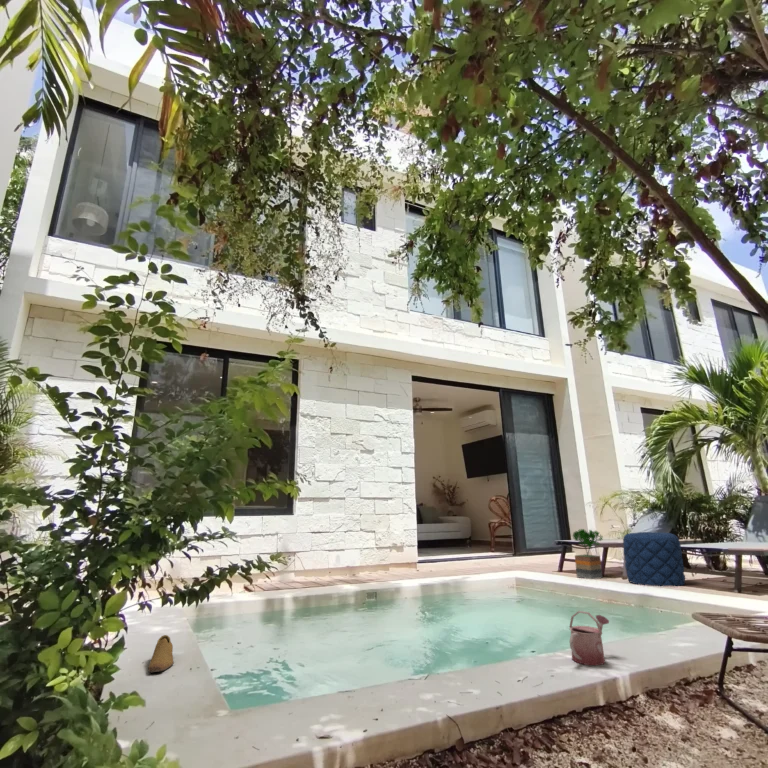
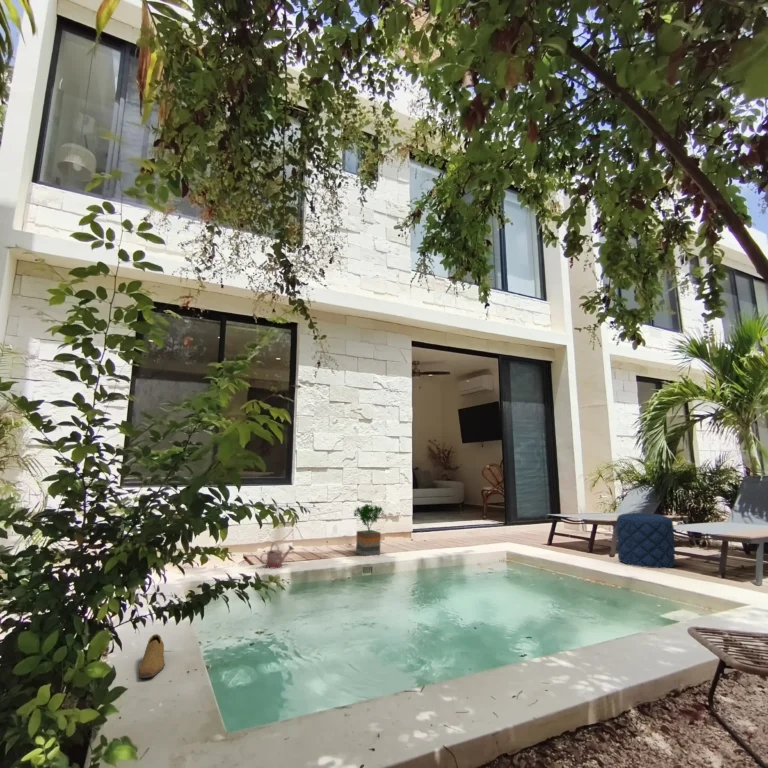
potted tree: present [573,529,602,579] -> present [354,504,386,556]
watering can: present [570,611,609,665] -> present [260,543,293,569]

